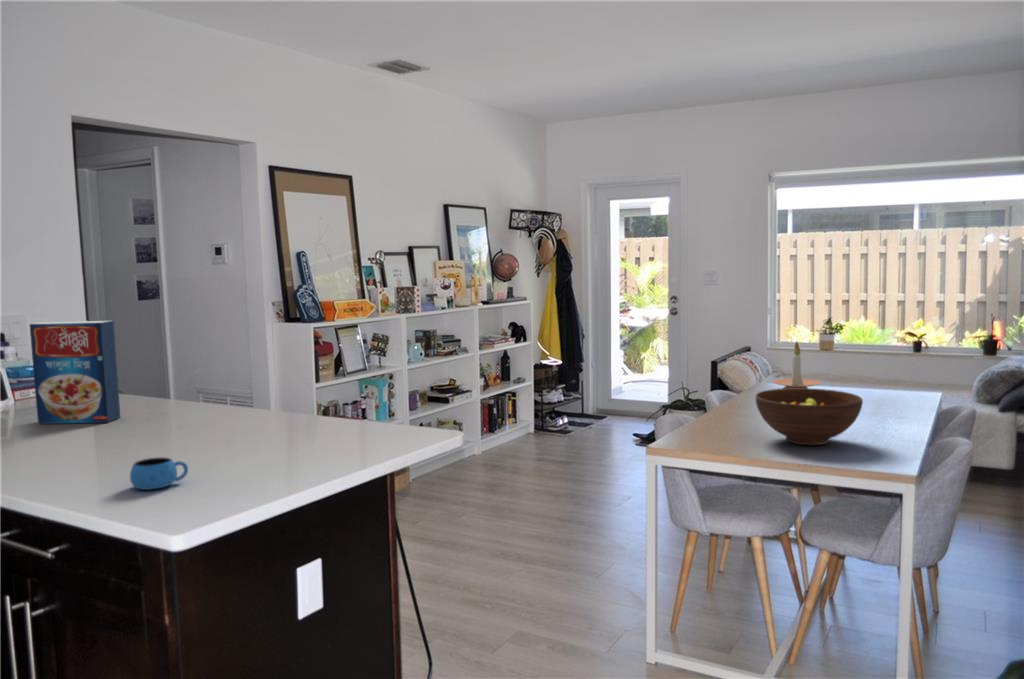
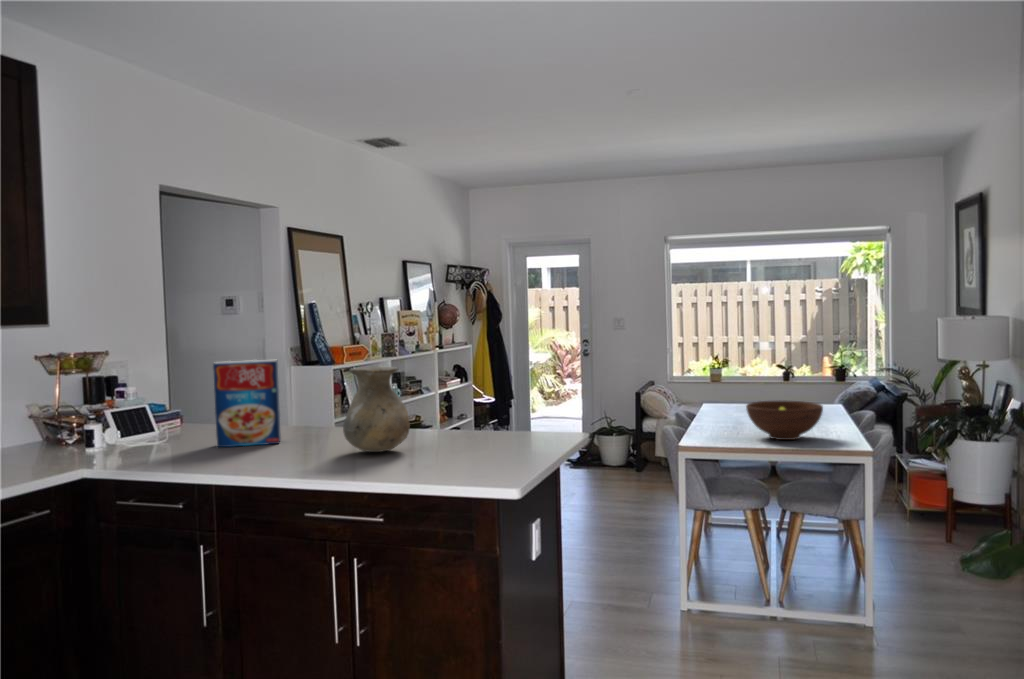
vase: none [123,334,215,445] -> present [343,367,410,452]
candle holder: present [772,342,821,389] -> none [715,370,752,411]
mug: present [130,458,188,490] -> none [415,452,450,474]

